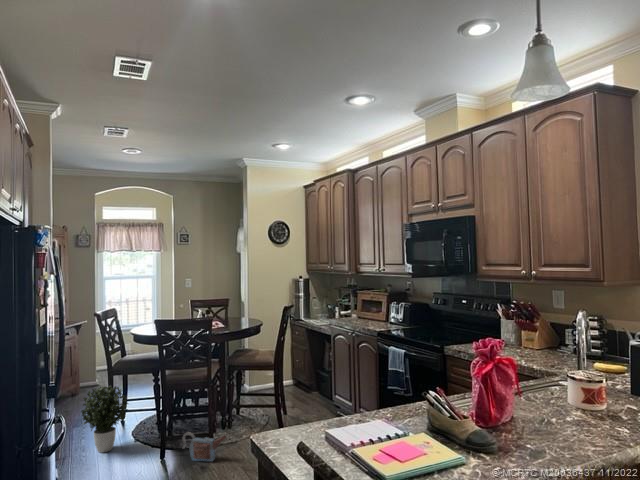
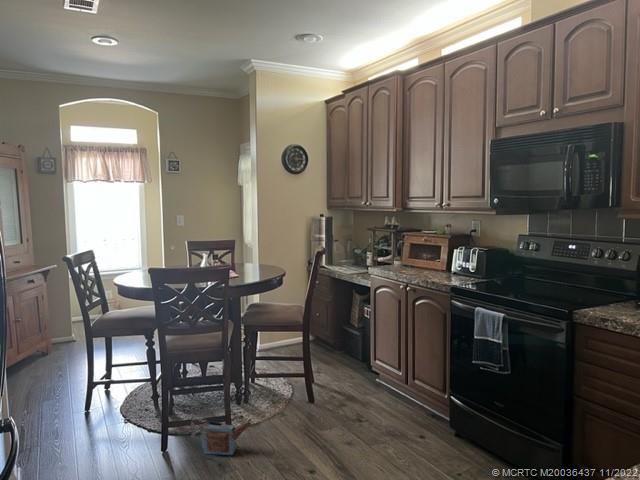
potted plant: present [82,386,128,453] -> none [50,353,115,440]

